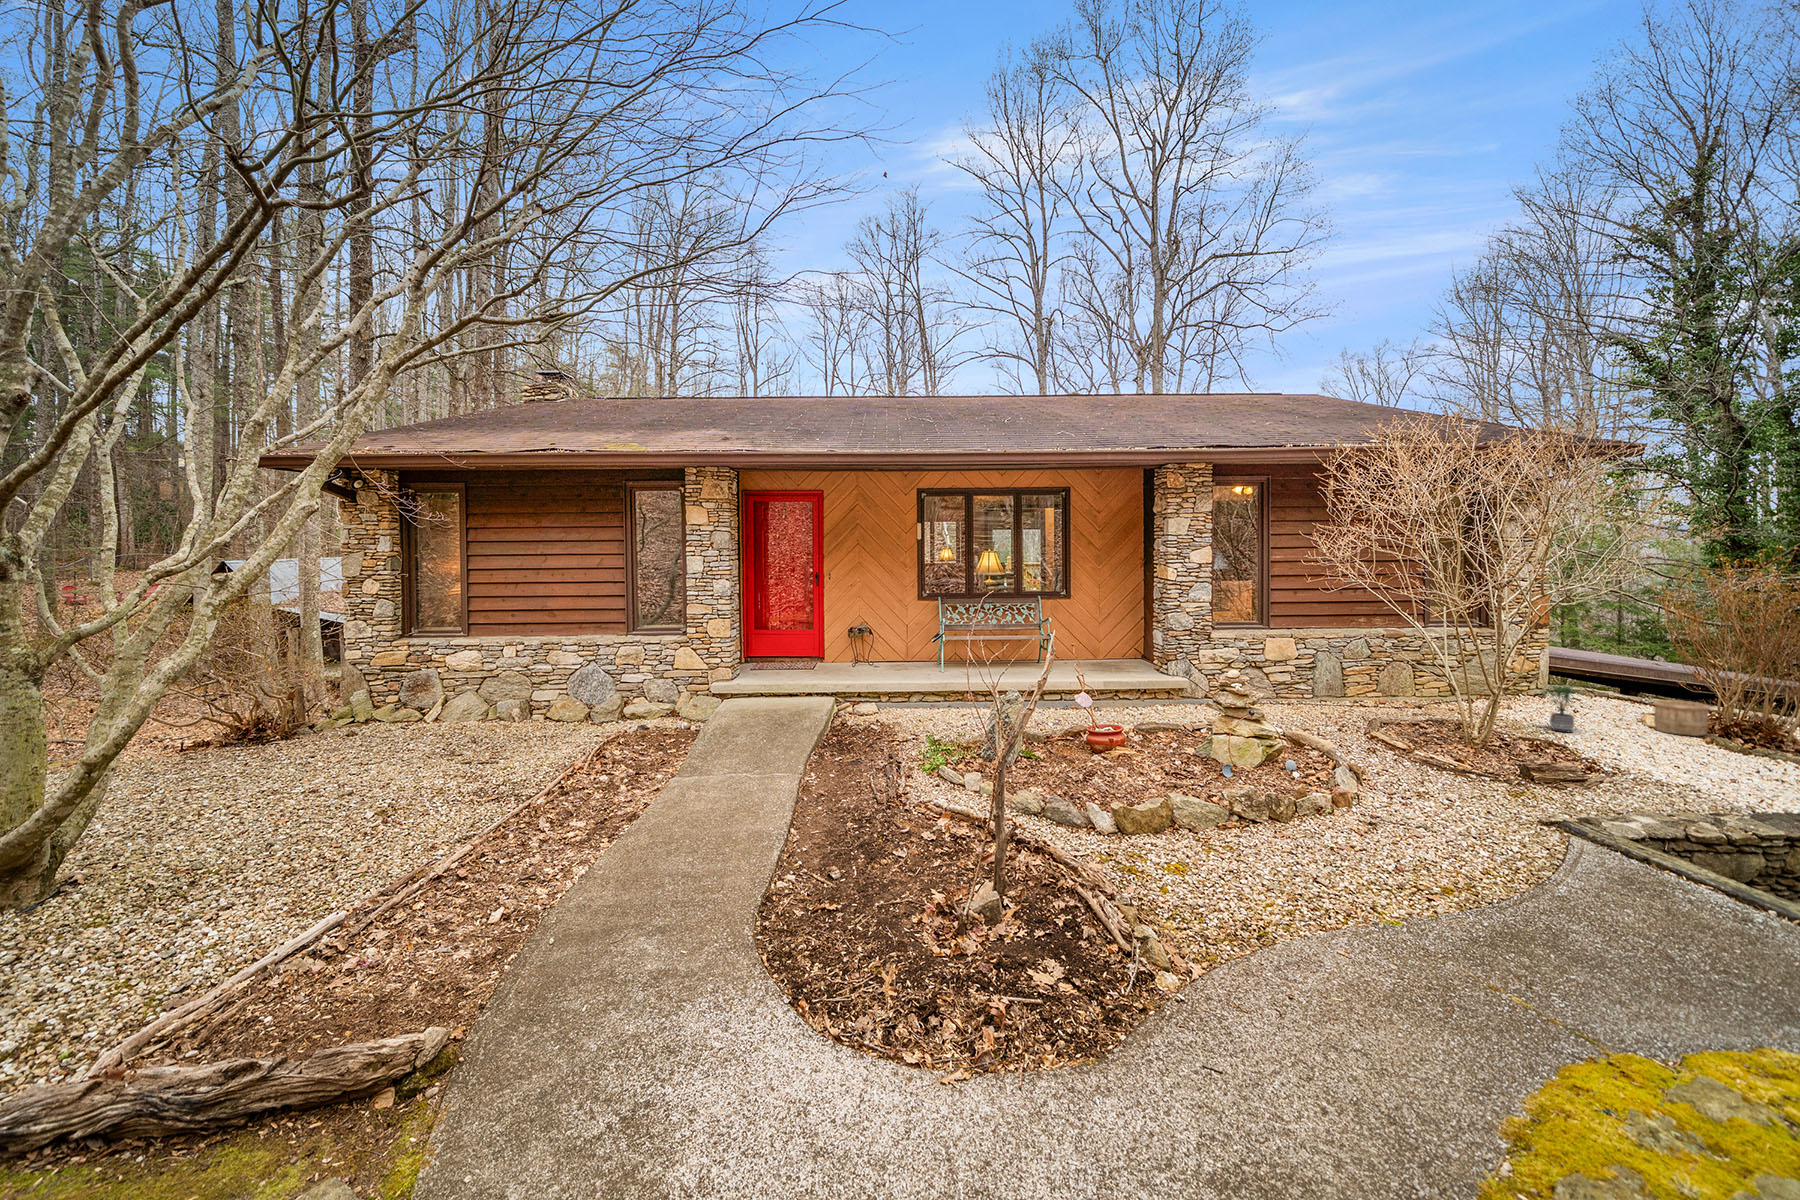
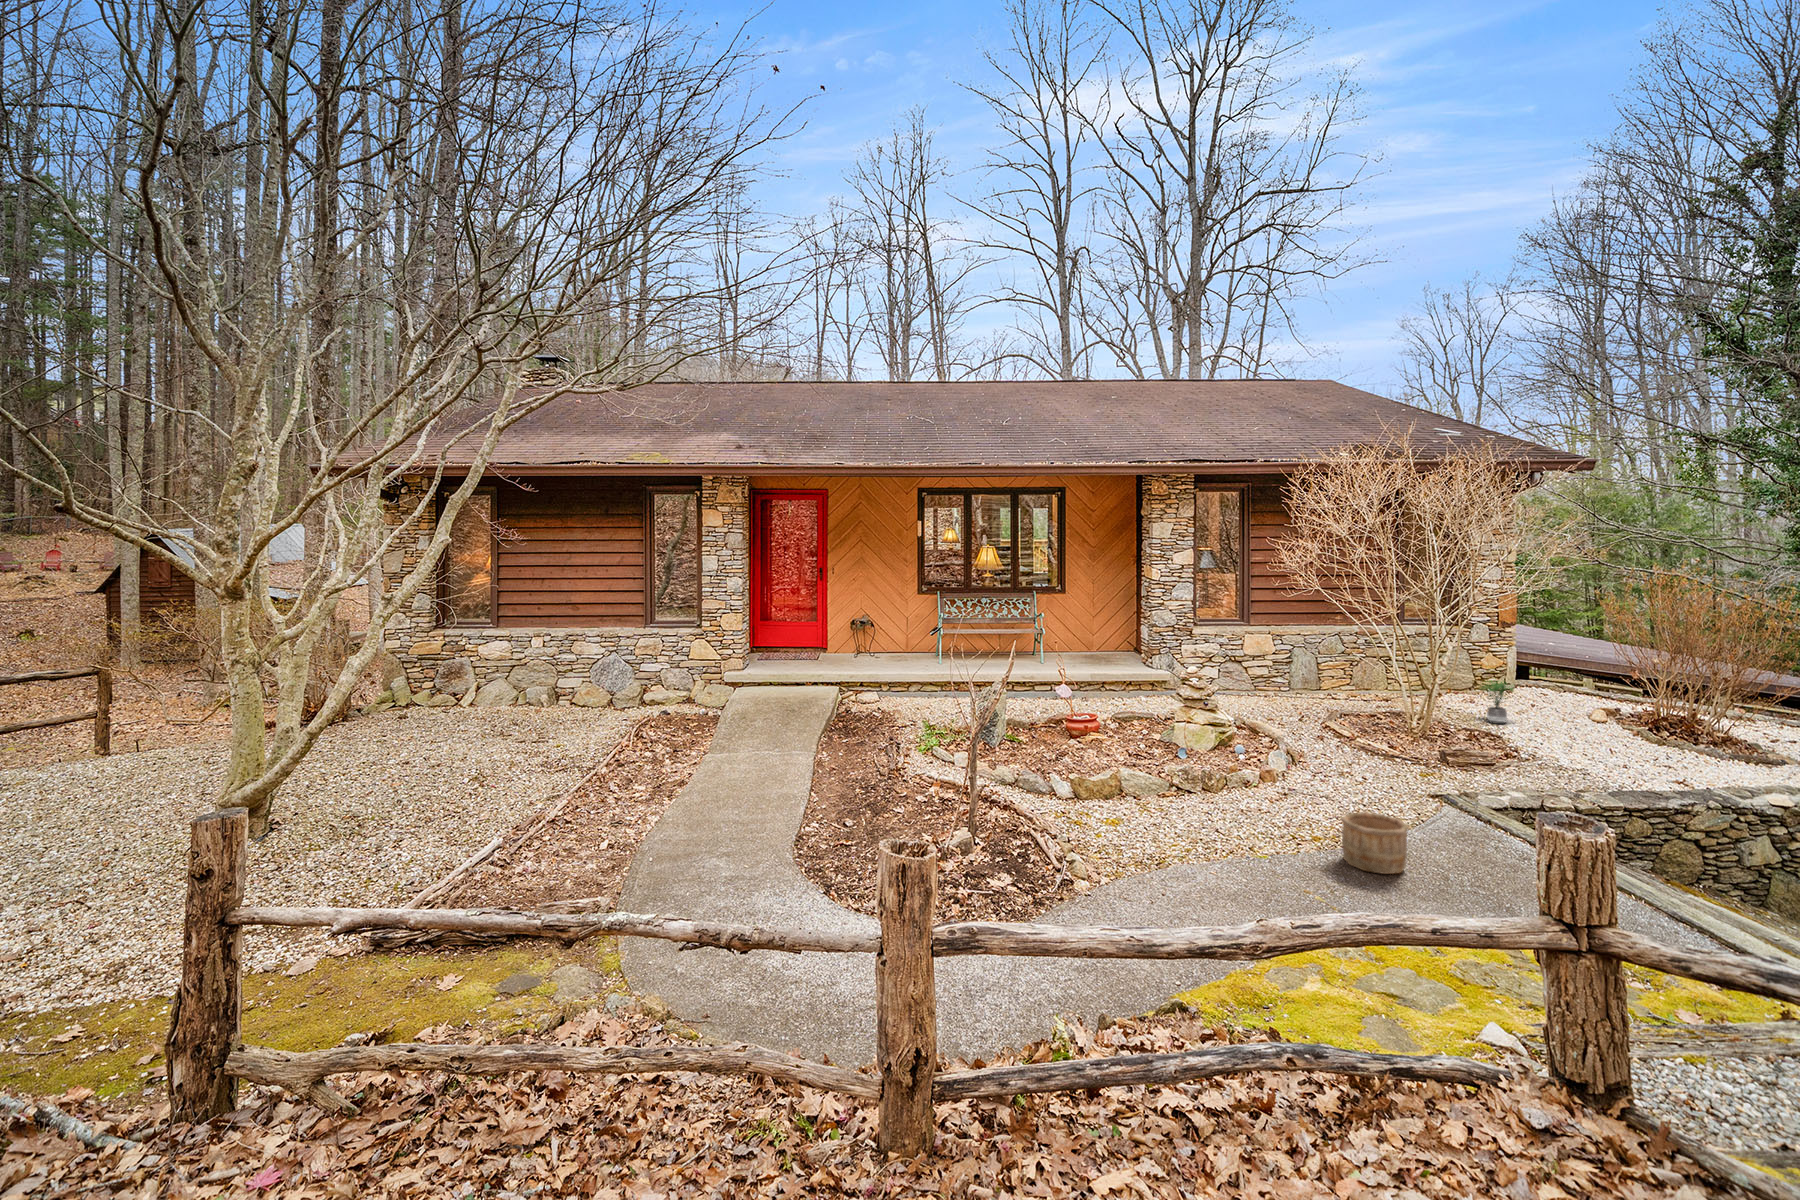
wooden bucket: present [1654,700,1709,736] -> present [1341,812,1409,874]

